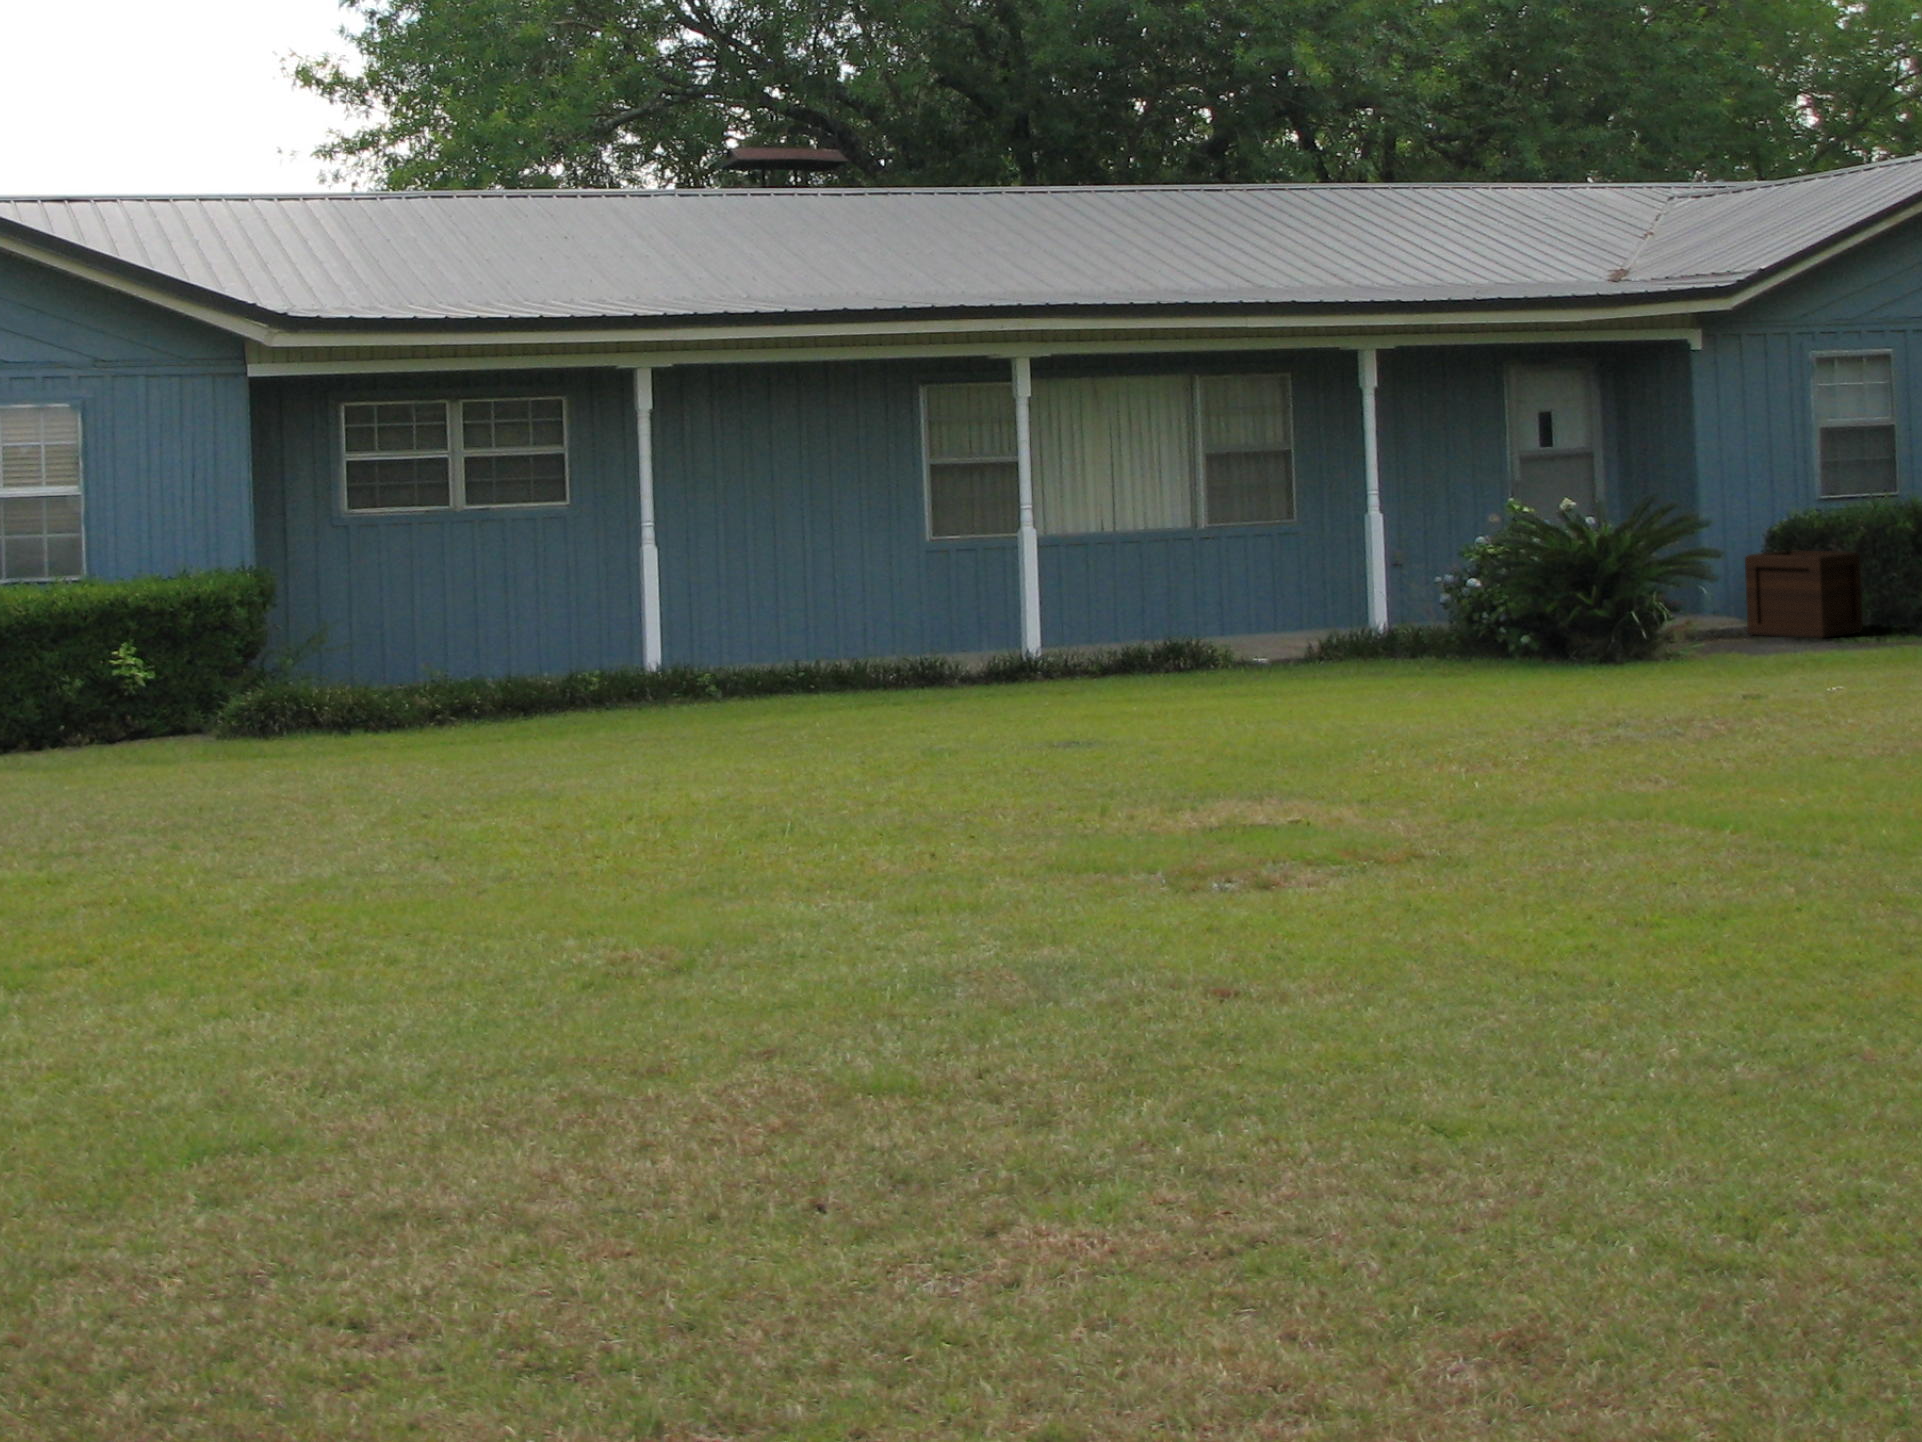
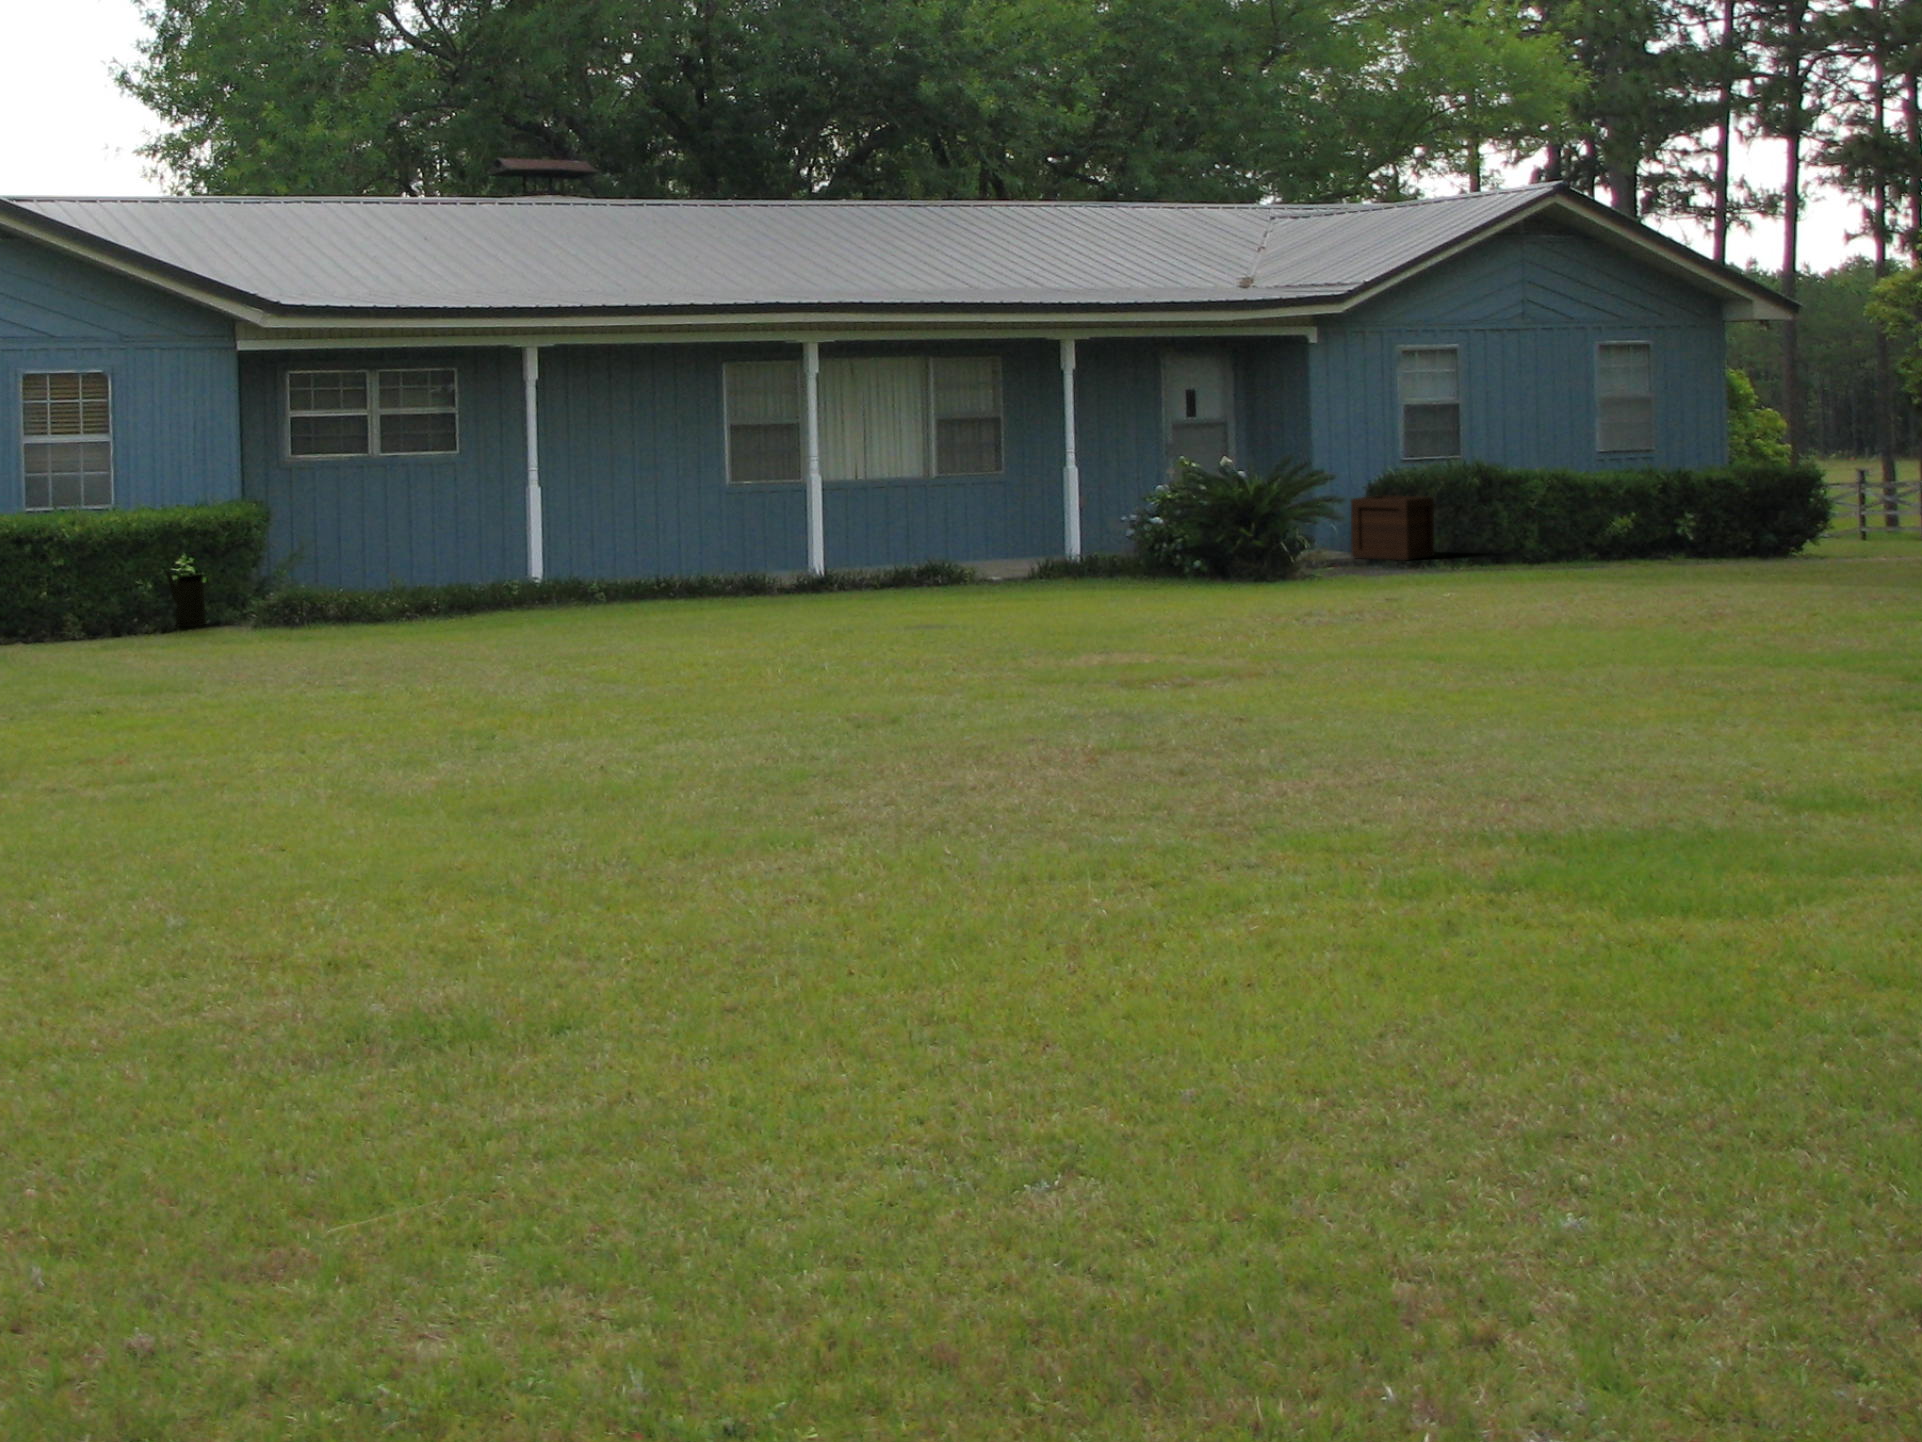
watering can: none [106,652,151,737] -> present [166,566,207,627]

